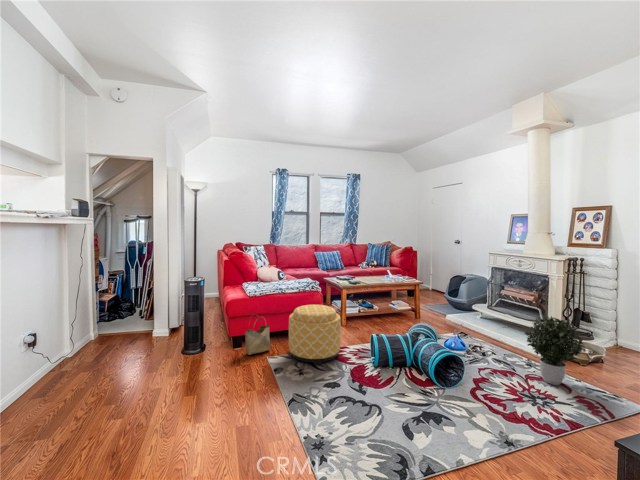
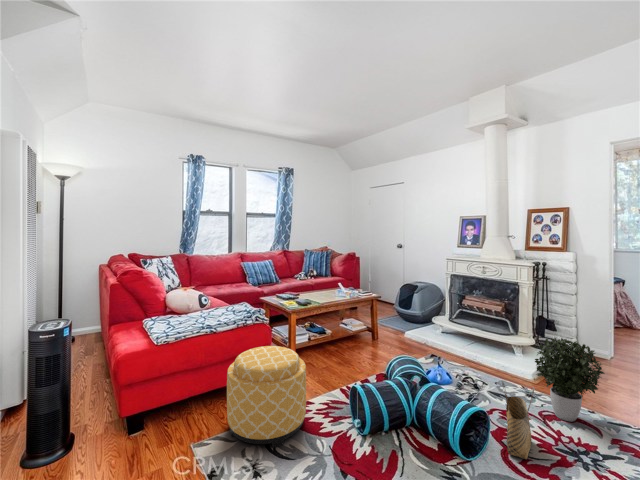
woven basket: present [245,314,270,355] -> present [502,382,534,459]

